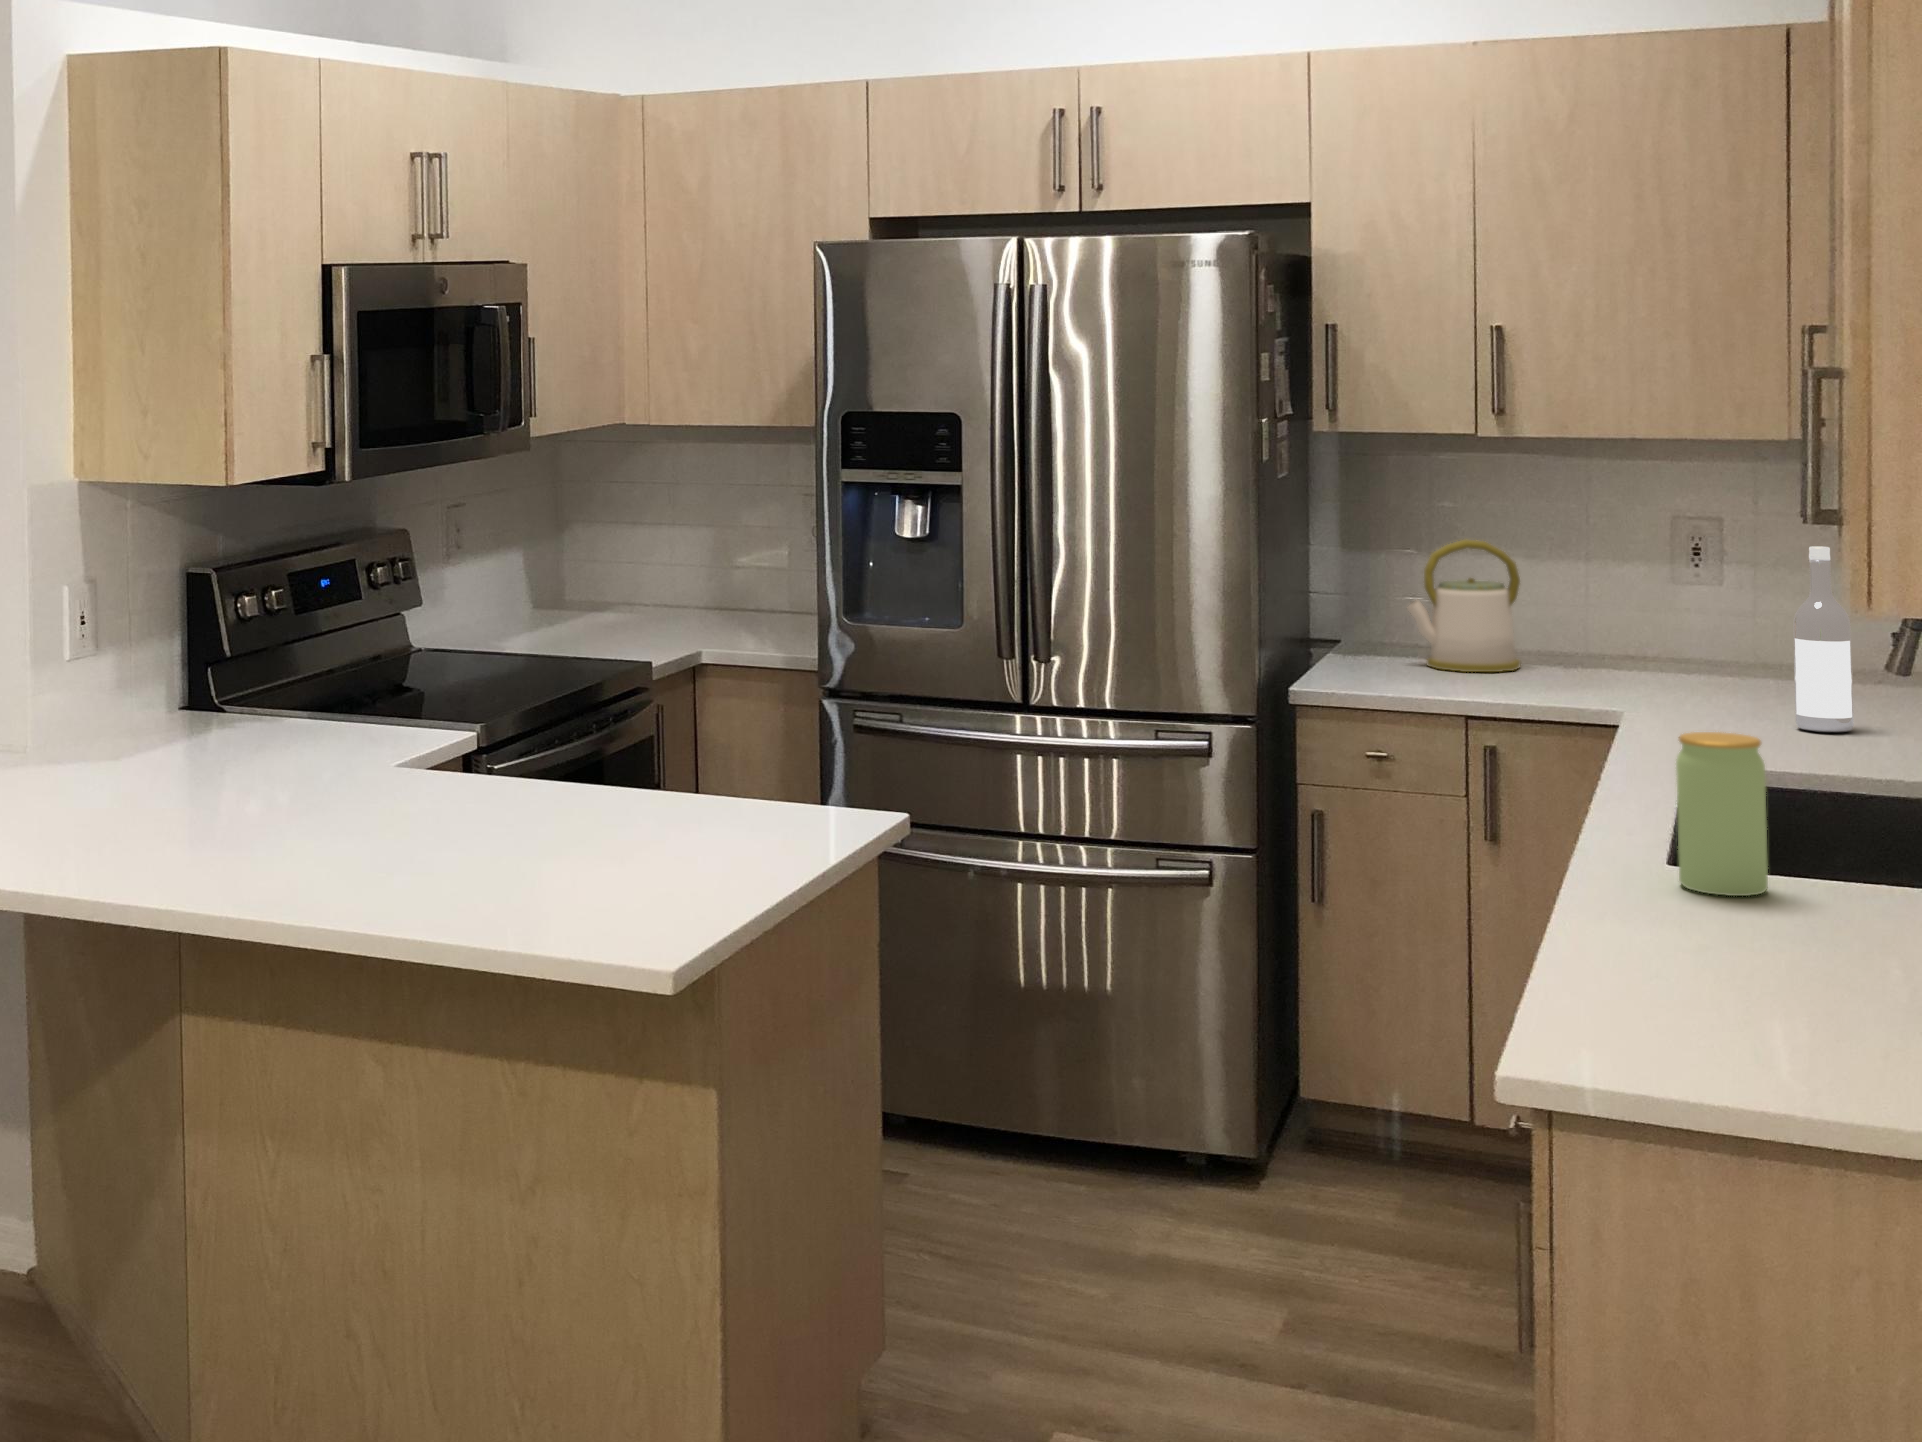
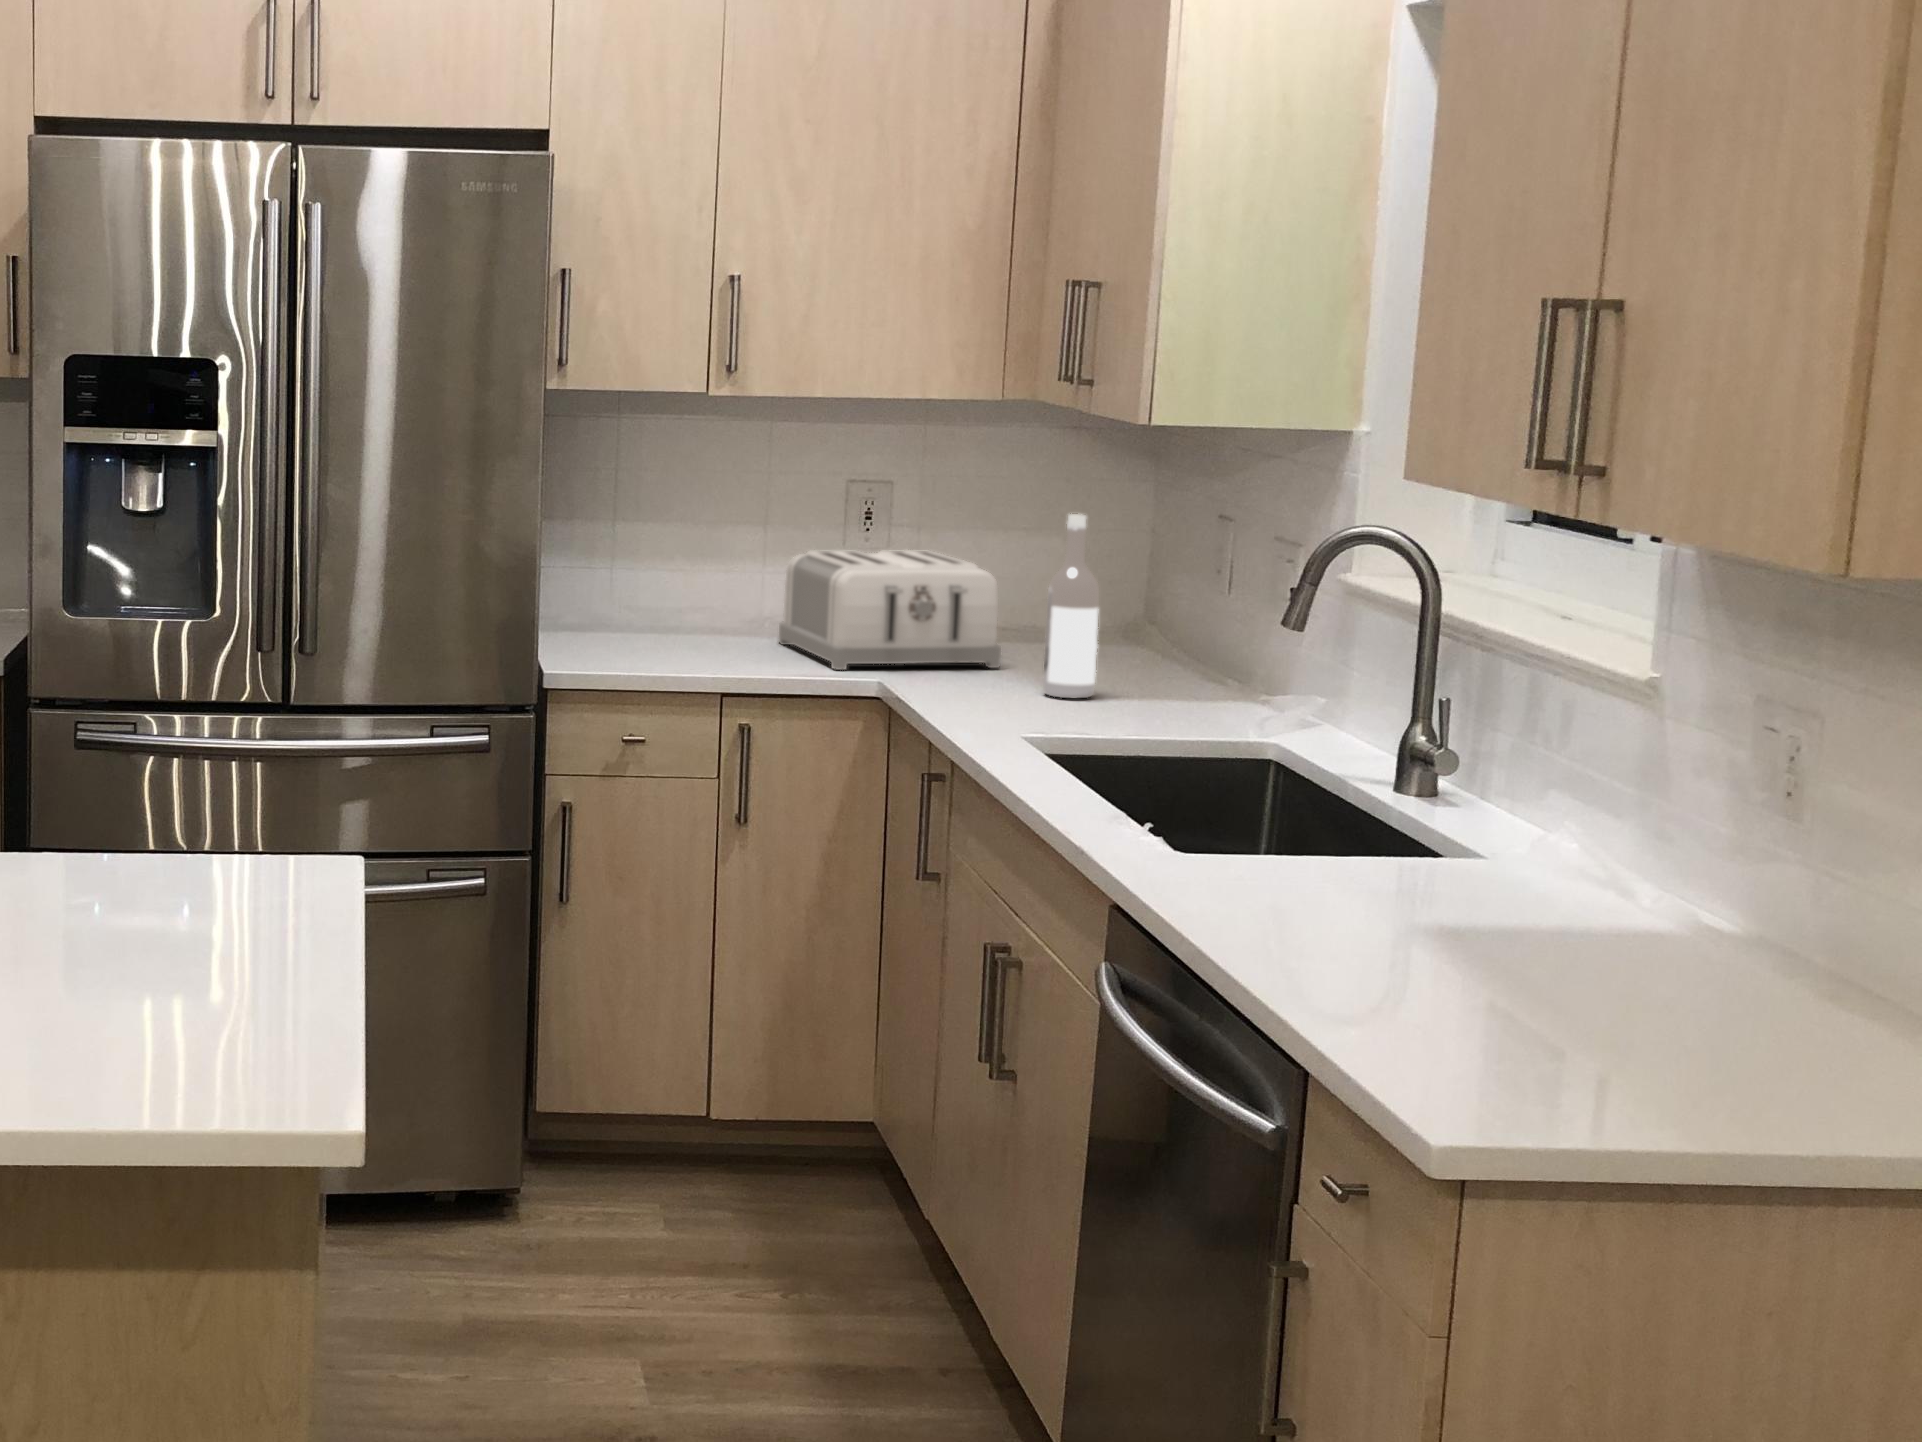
kettle: present [1408,540,1520,672] -> none [608,505,716,645]
toaster: none [1589,584,1797,704] -> present [779,550,1001,670]
jar: present [1676,732,1768,896] -> none [1273,729,1372,903]

